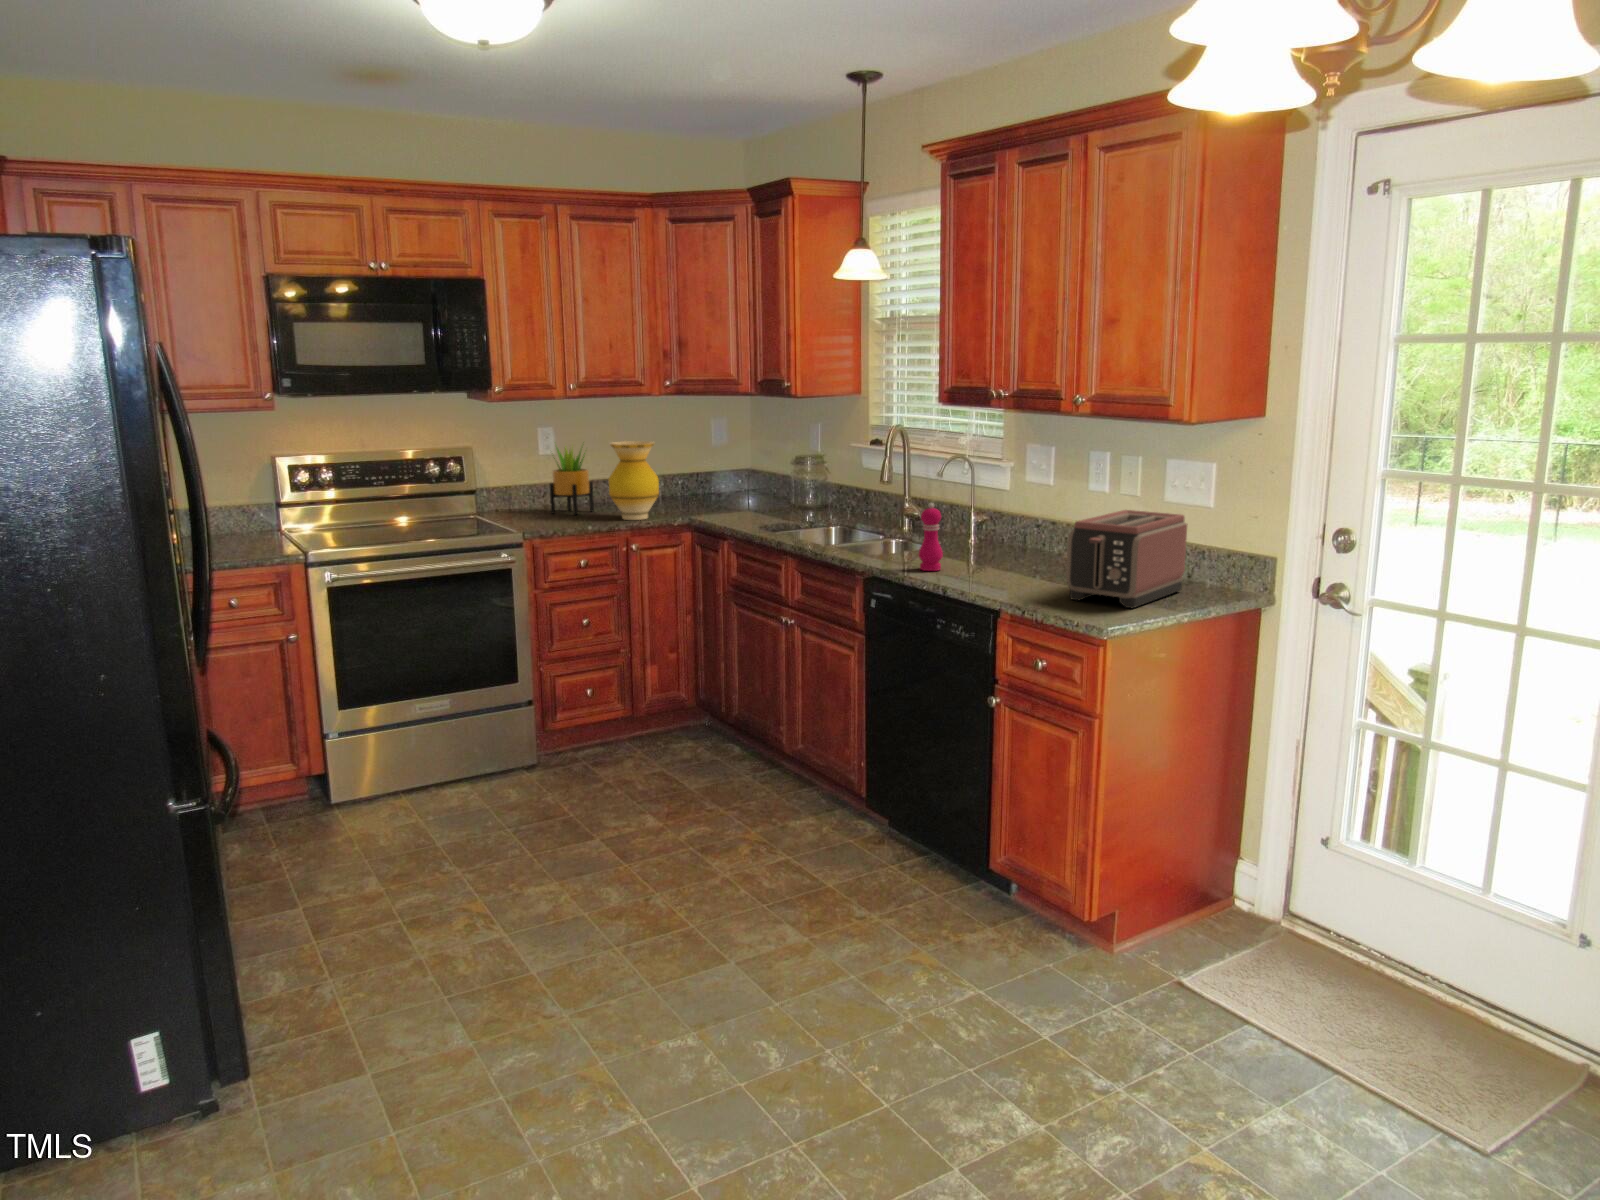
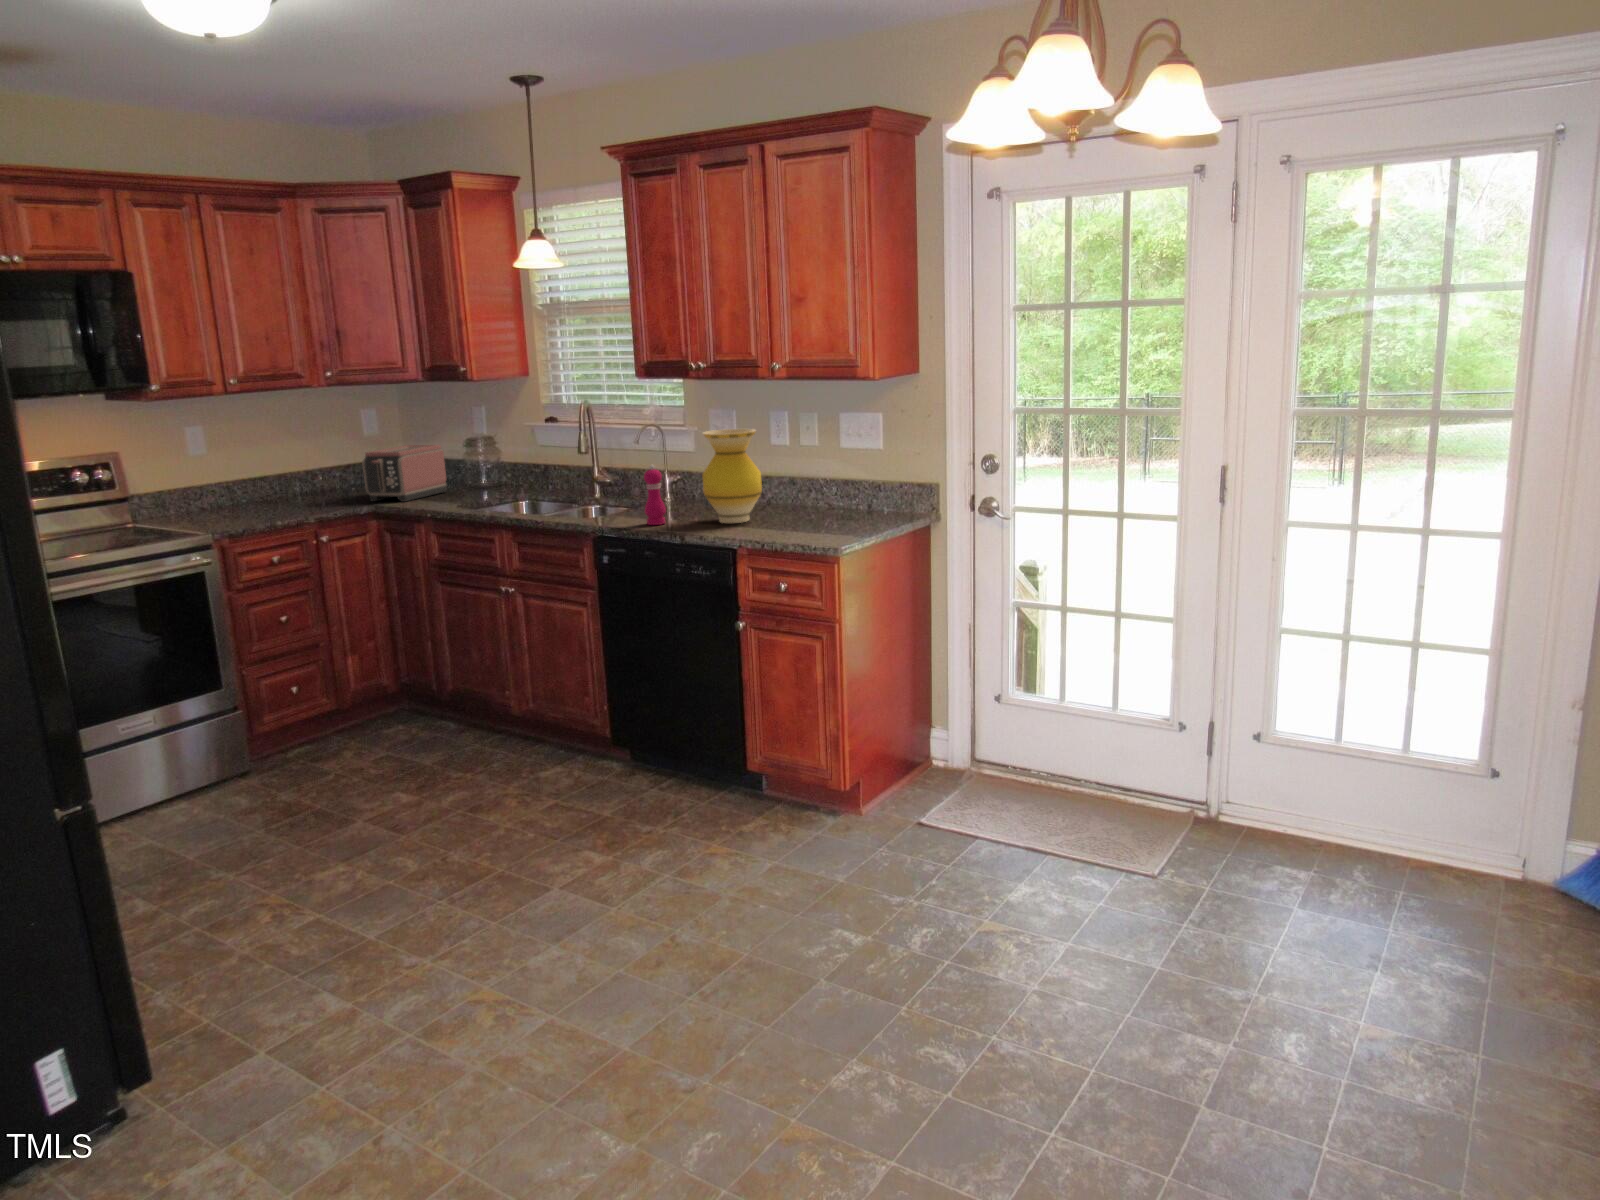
vase: present [609,441,659,520] -> present [702,429,762,523]
potted plant: present [549,446,594,515] -> none [206,437,262,516]
toaster: present [1066,510,1187,608] -> present [362,445,447,502]

